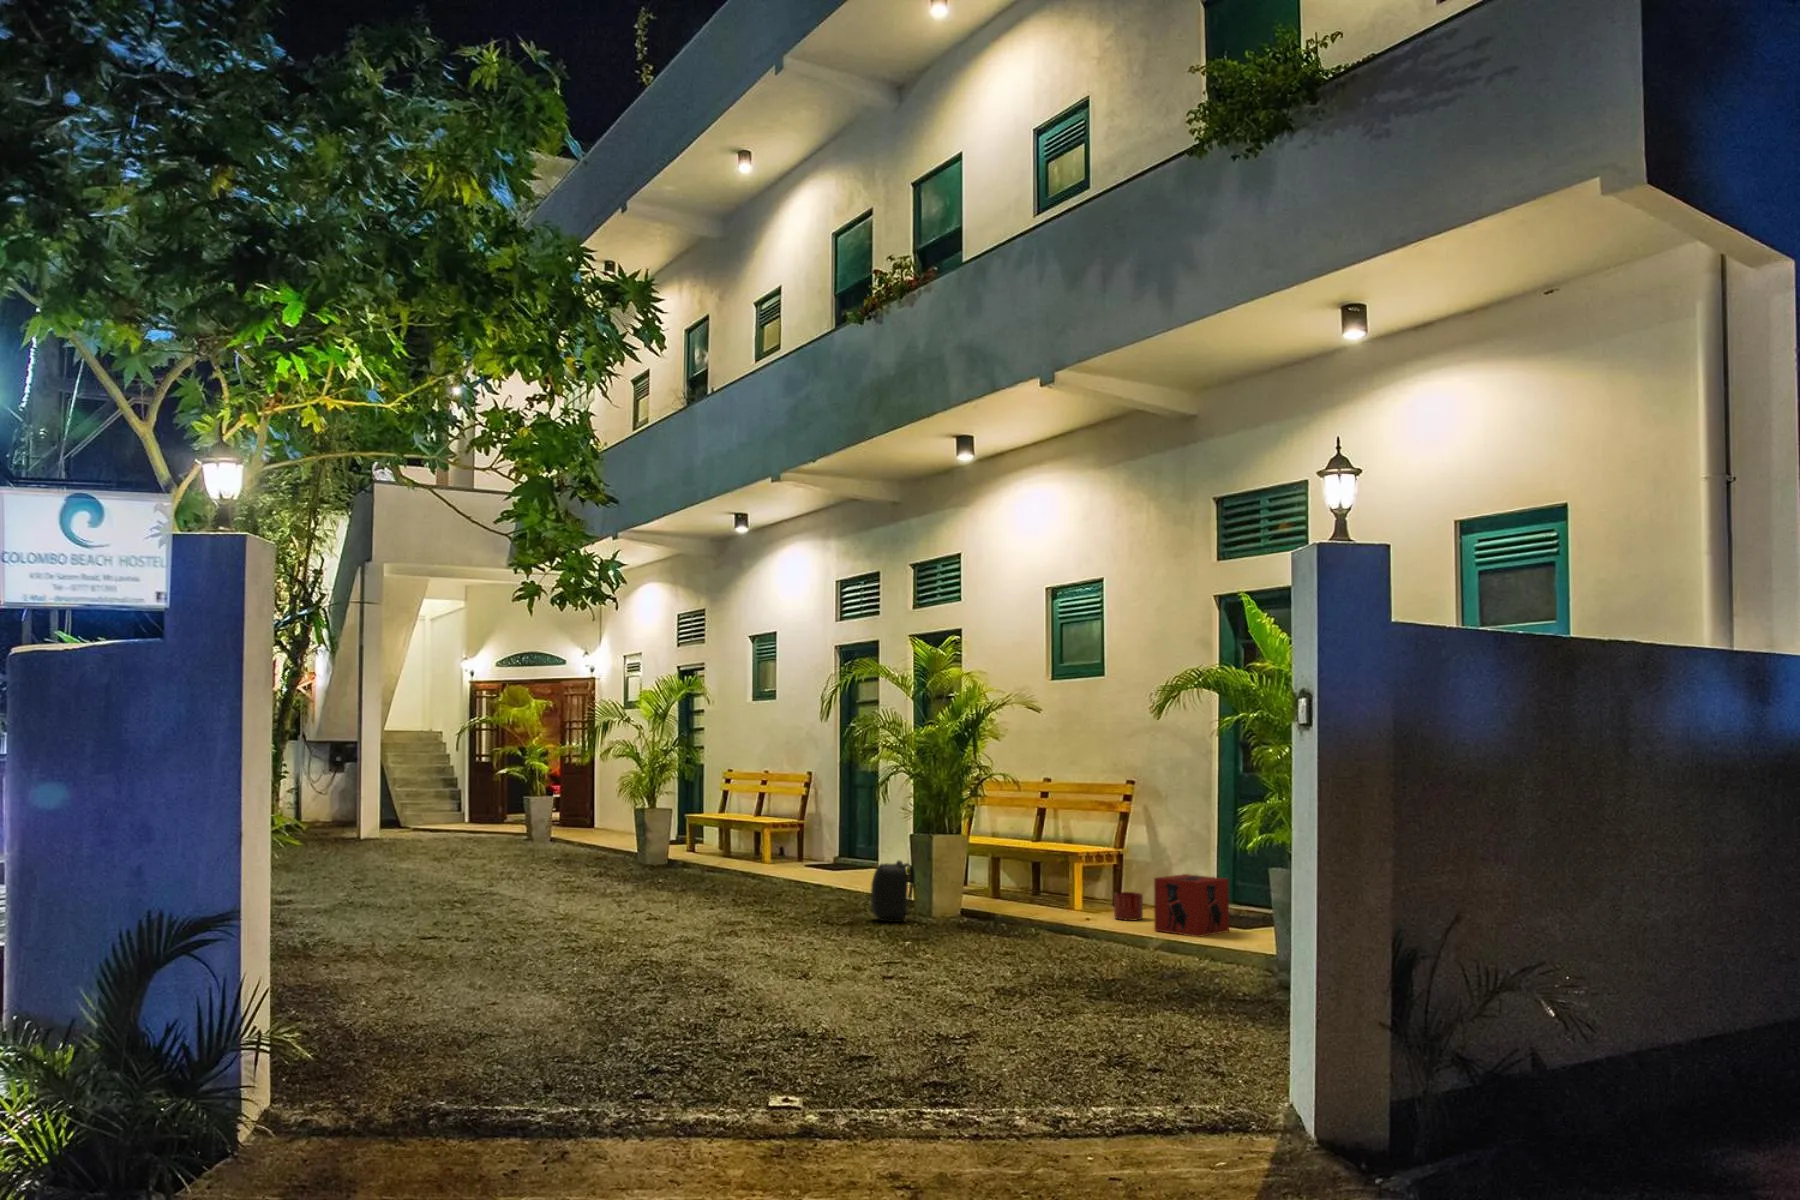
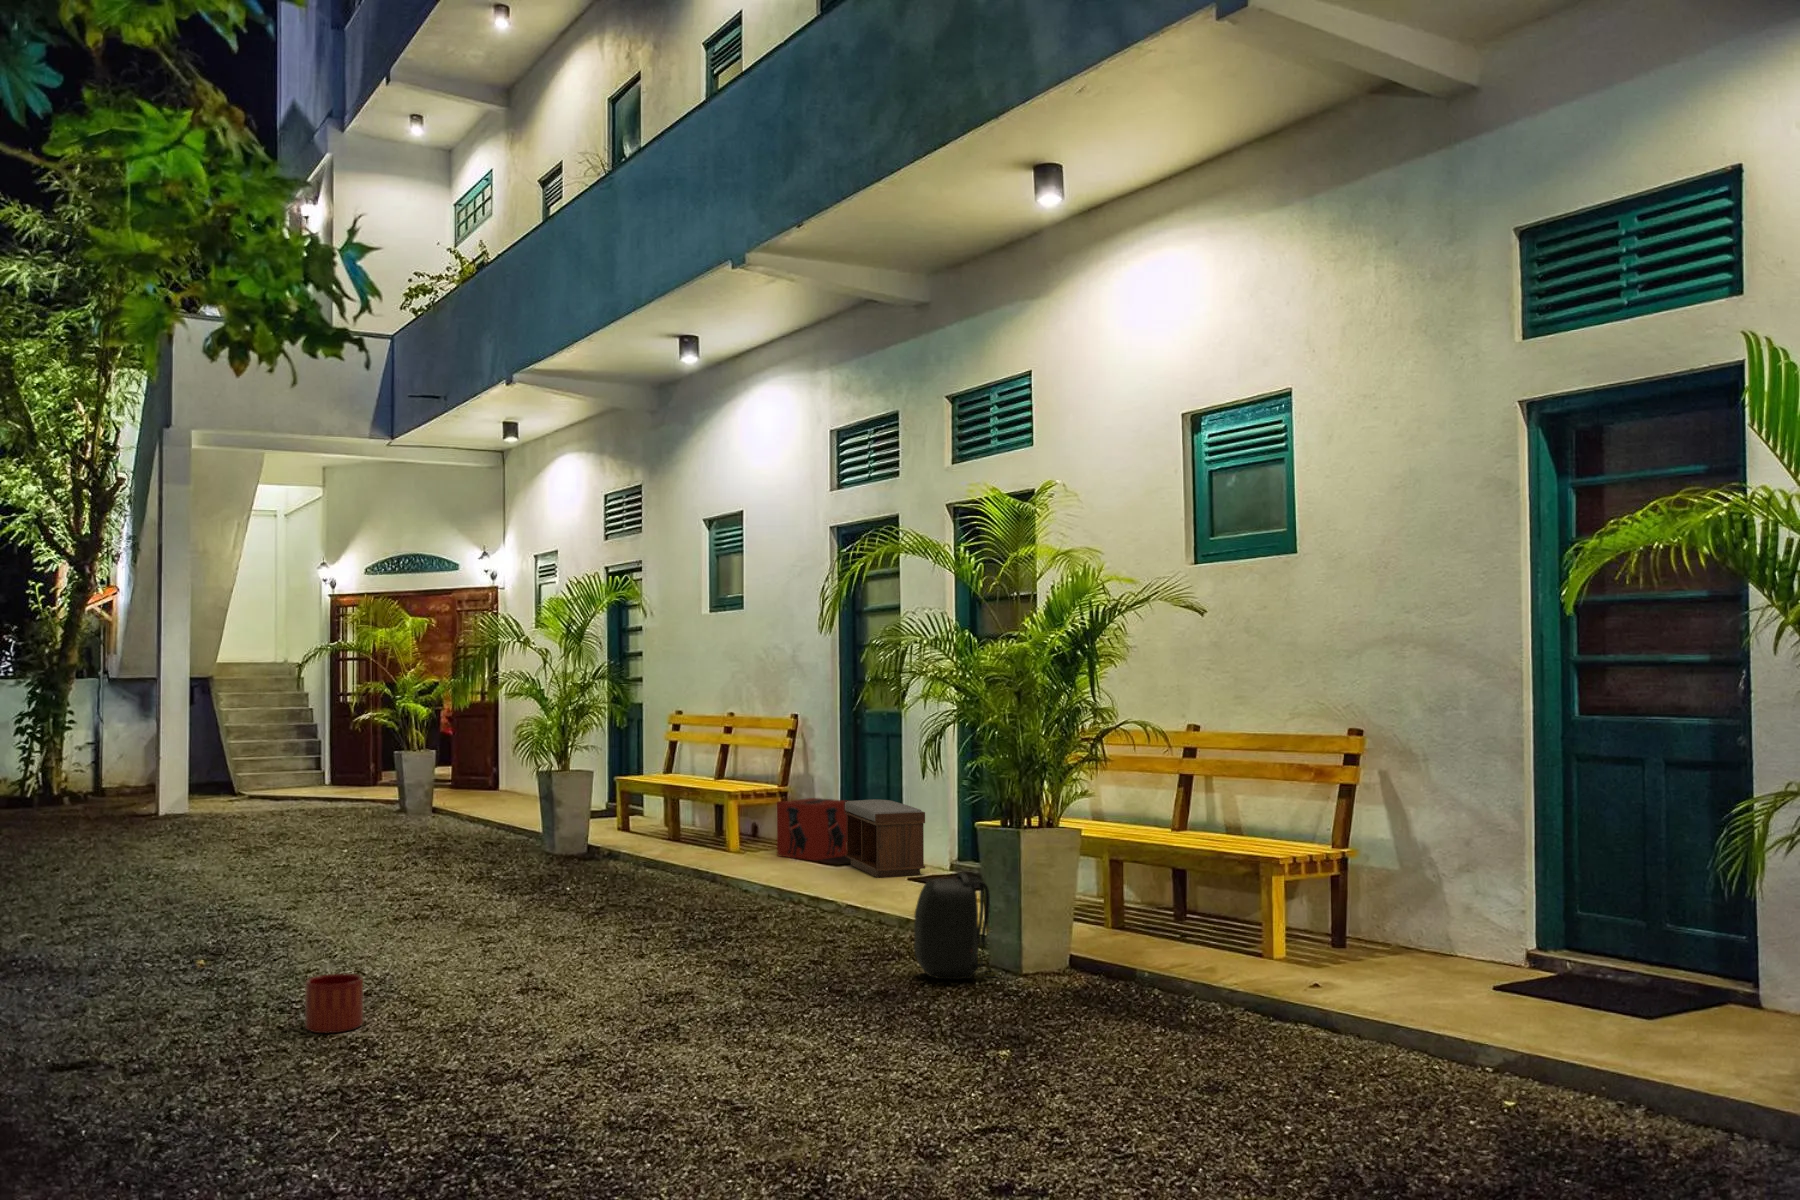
bench: none [840,828,891,878] -> present [845,799,925,878]
storage box: present [1154,874,1229,937] -> present [777,798,847,860]
planter: present [1114,892,1143,921] -> present [305,974,363,1033]

